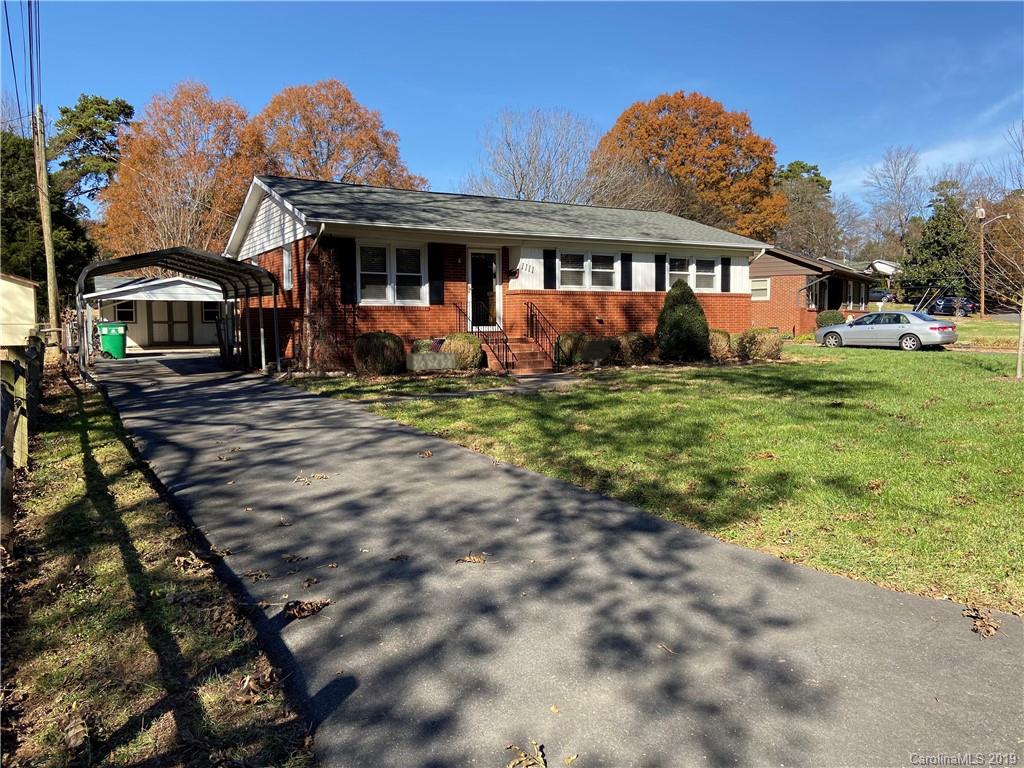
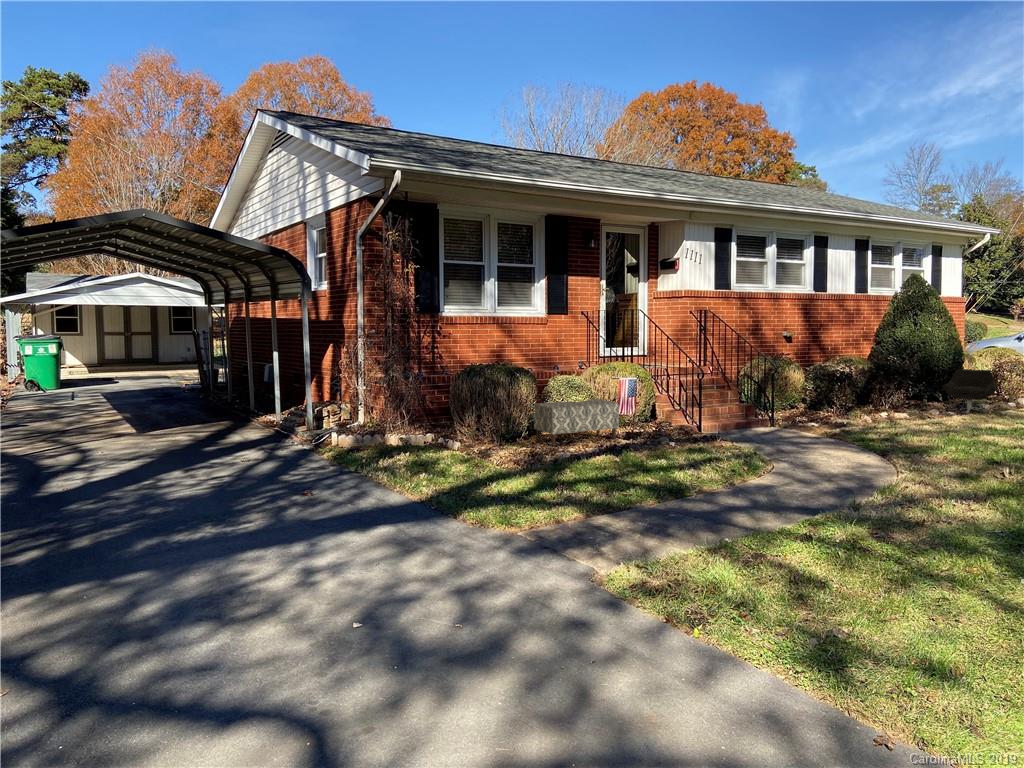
lounge chair: present [580,341,611,368] -> present [943,369,997,413]

